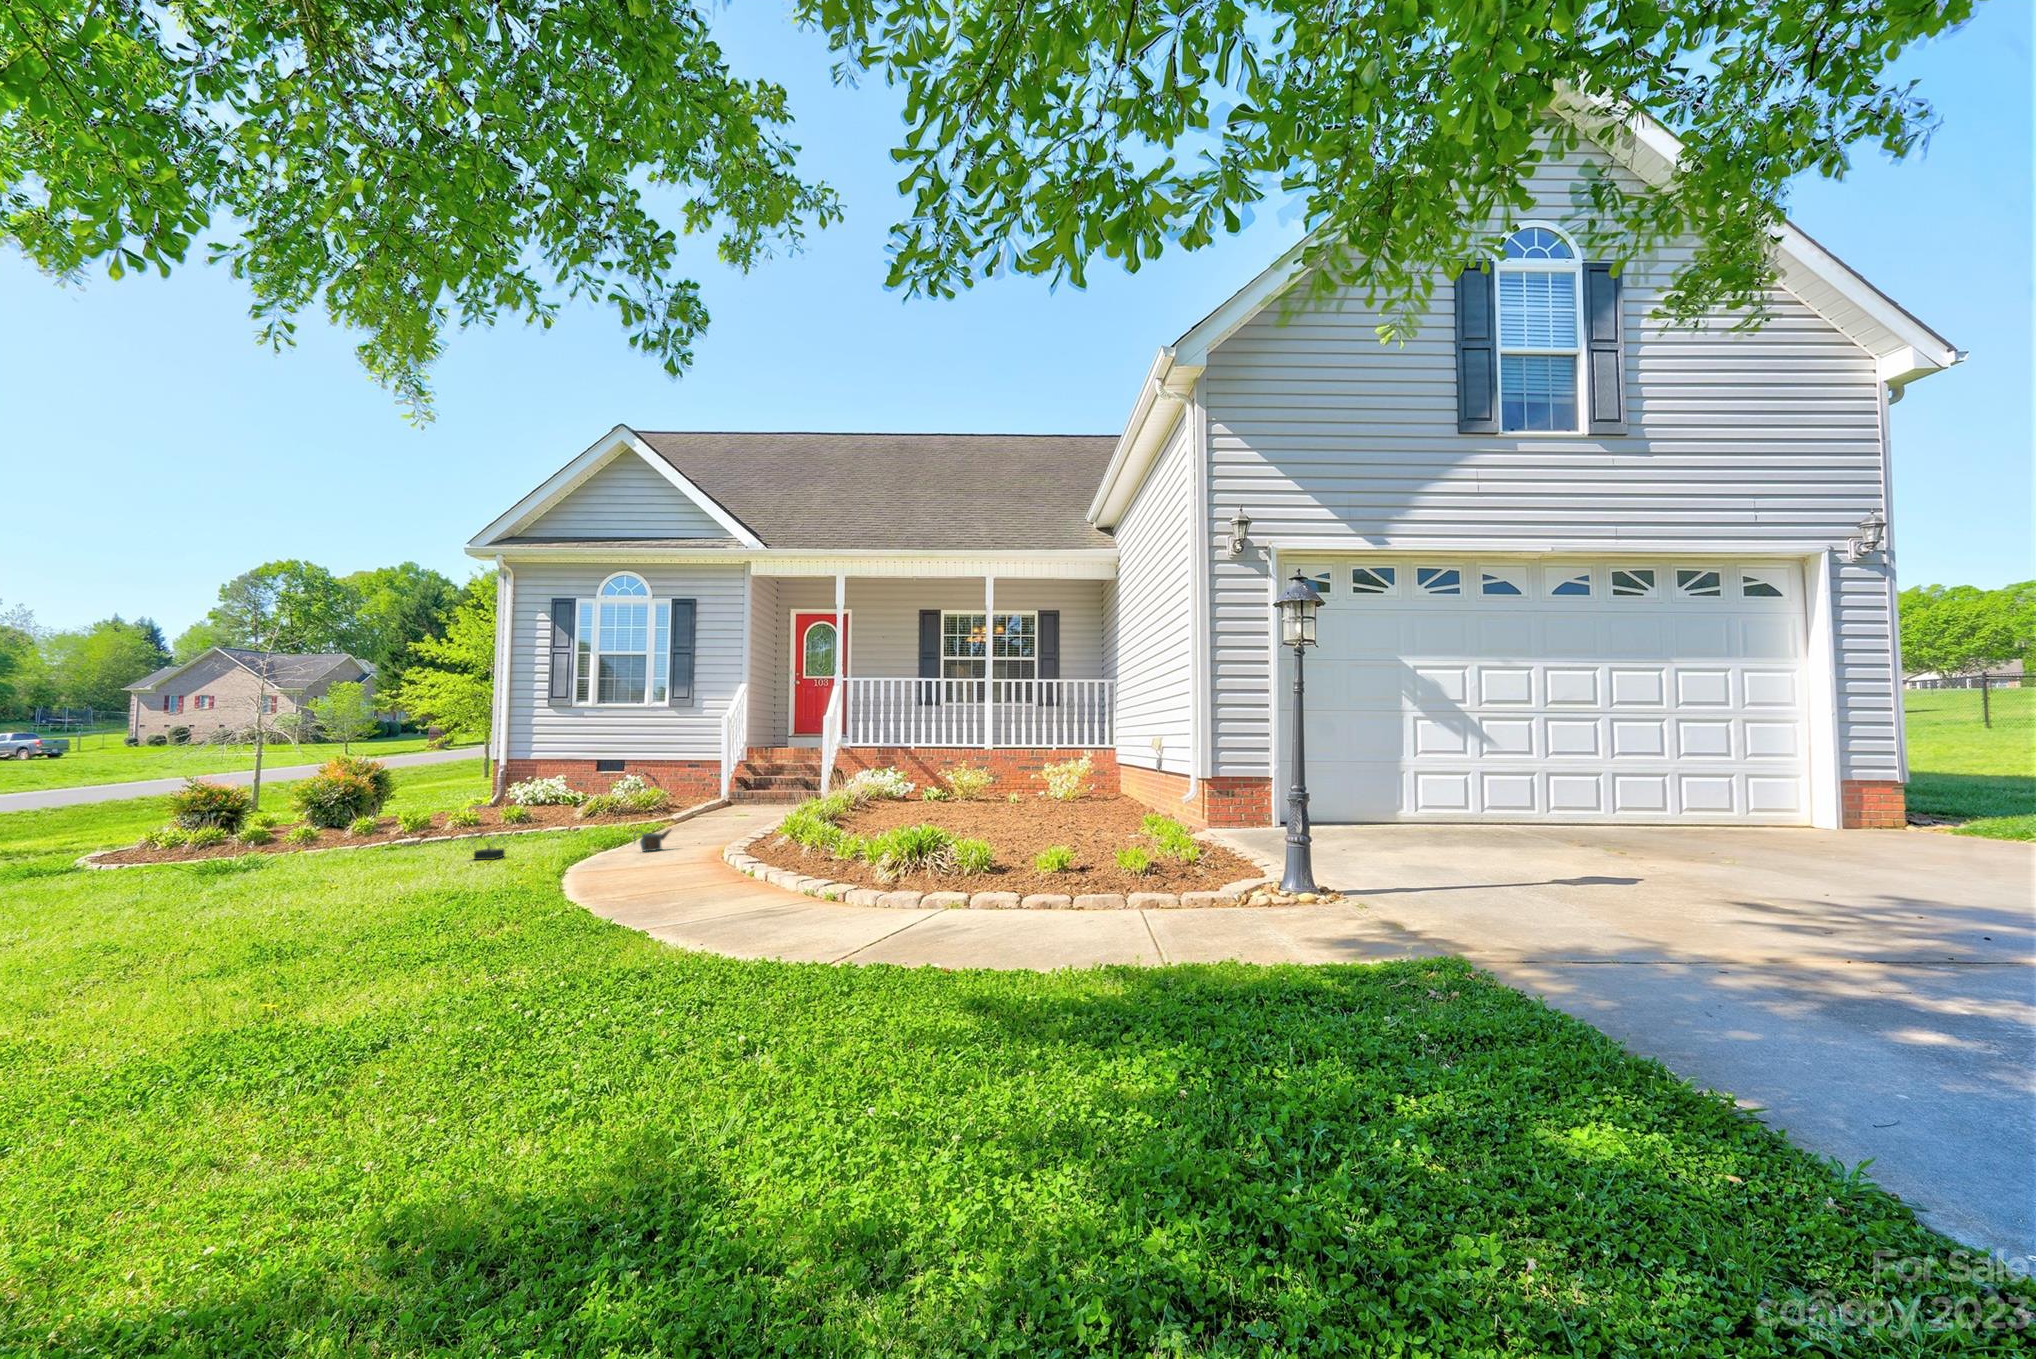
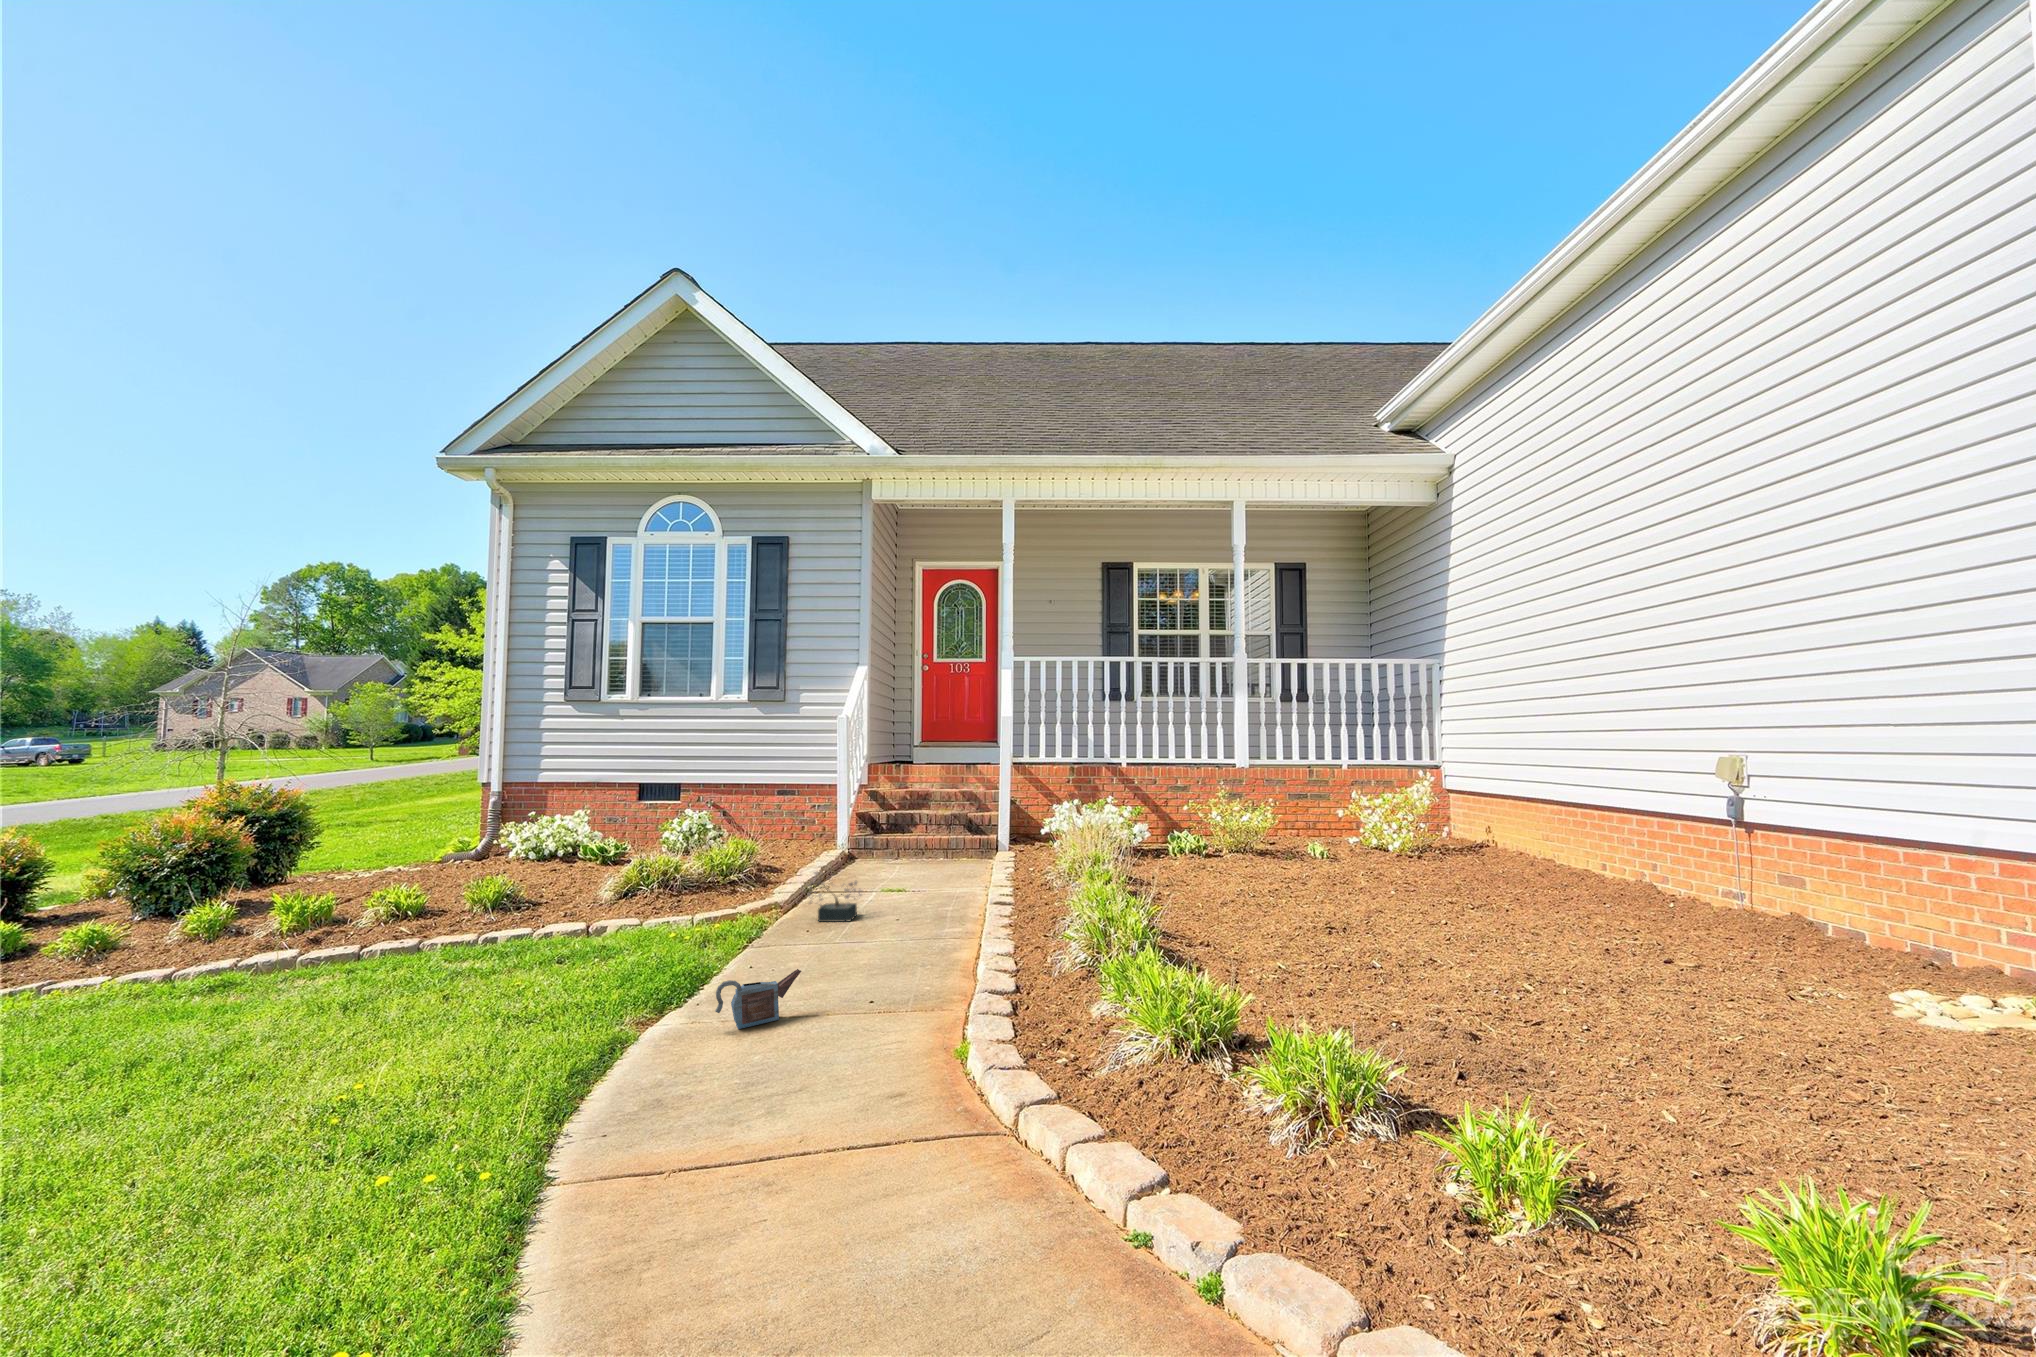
decorative plant: present [465,831,505,860] -> present [807,872,861,922]

